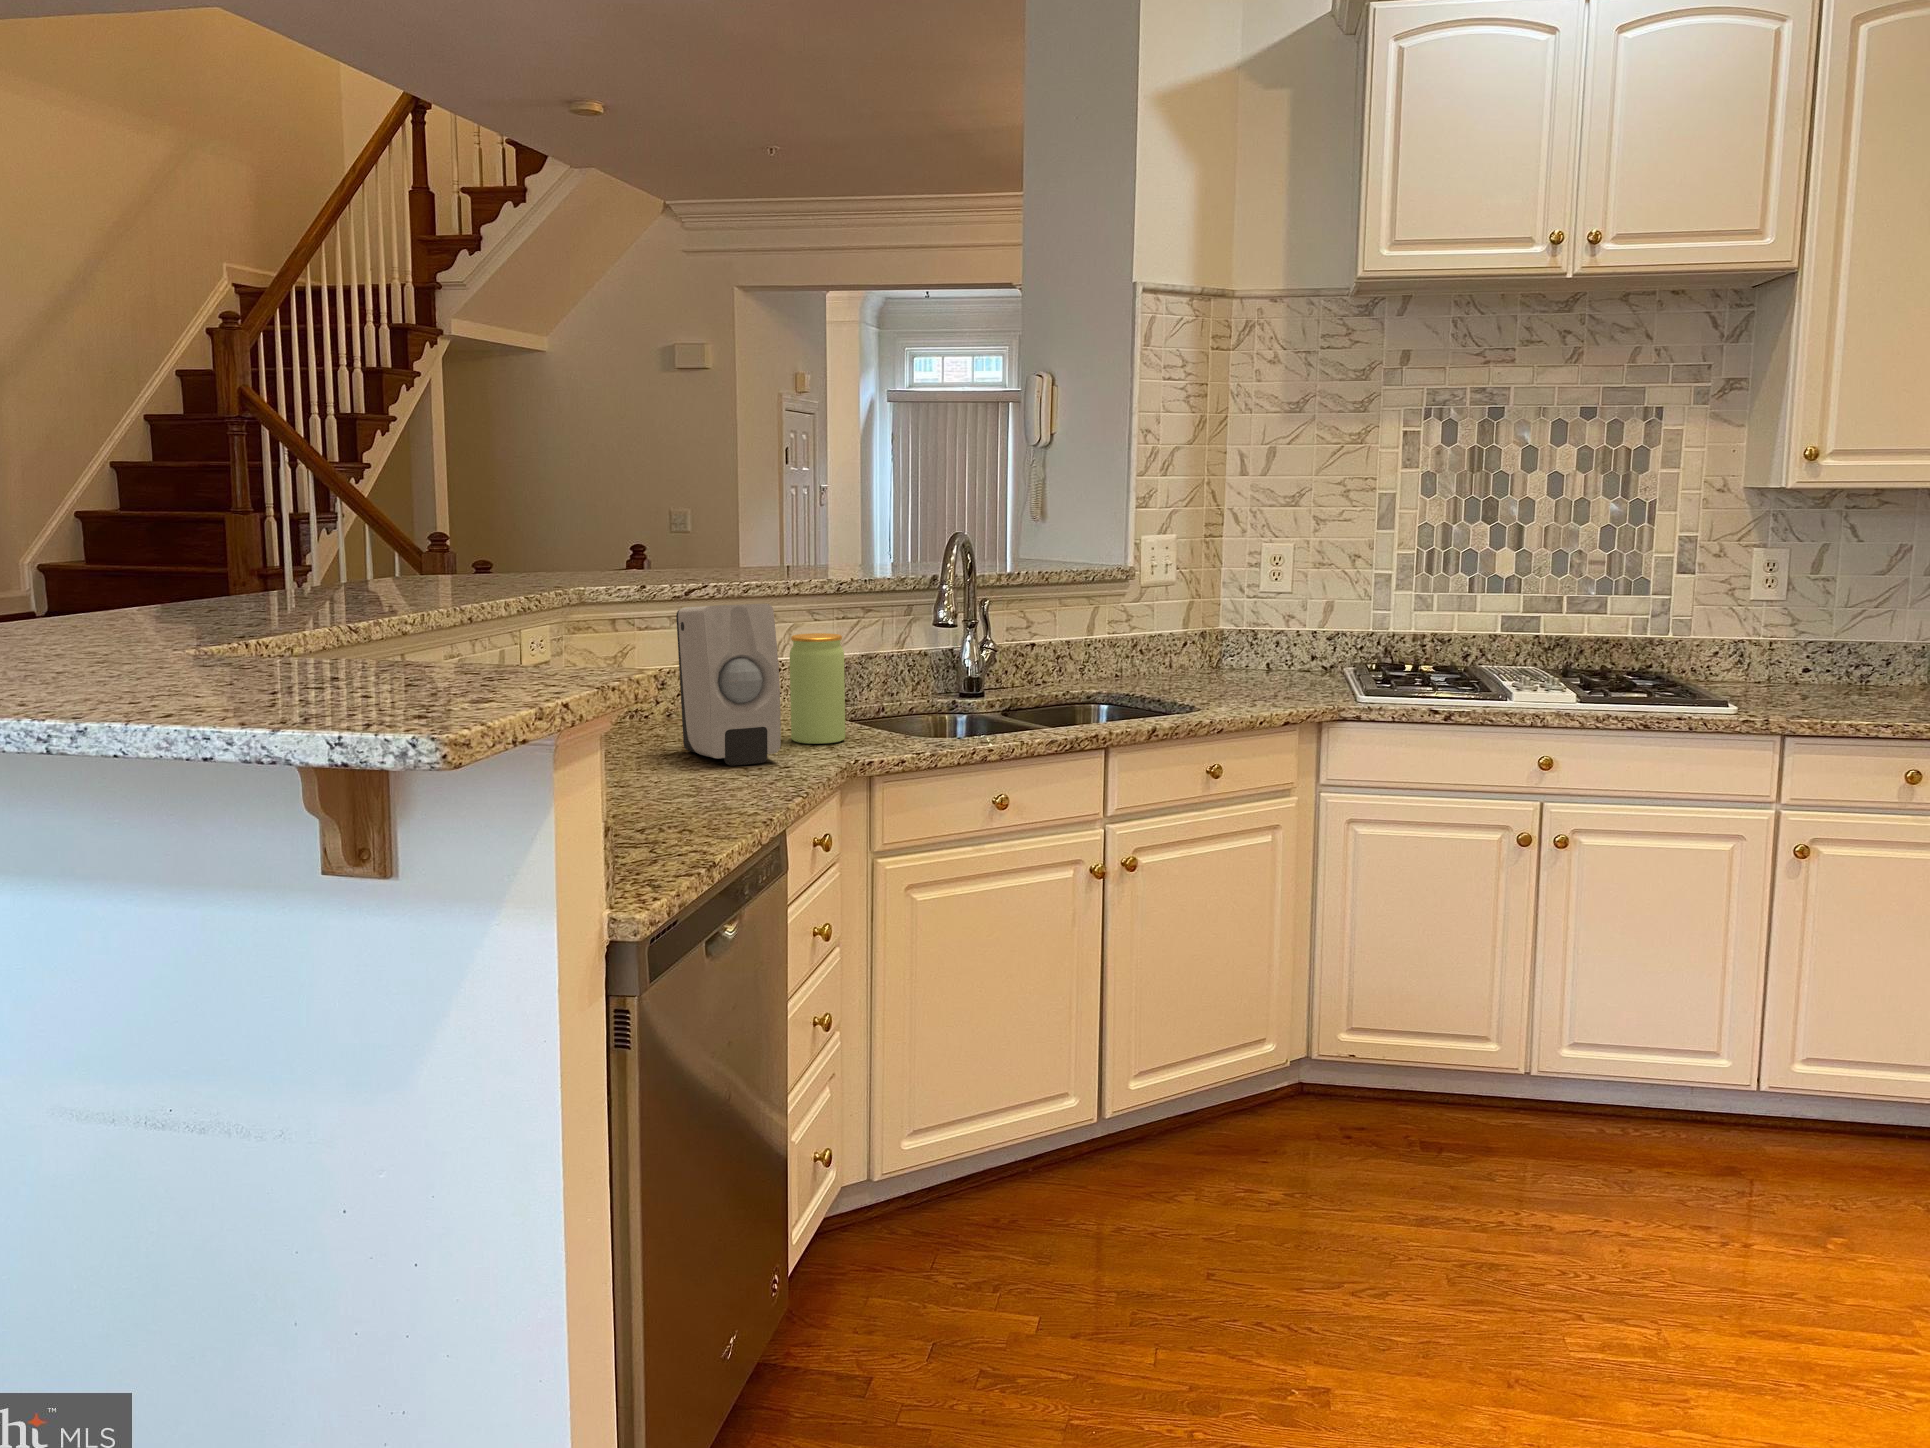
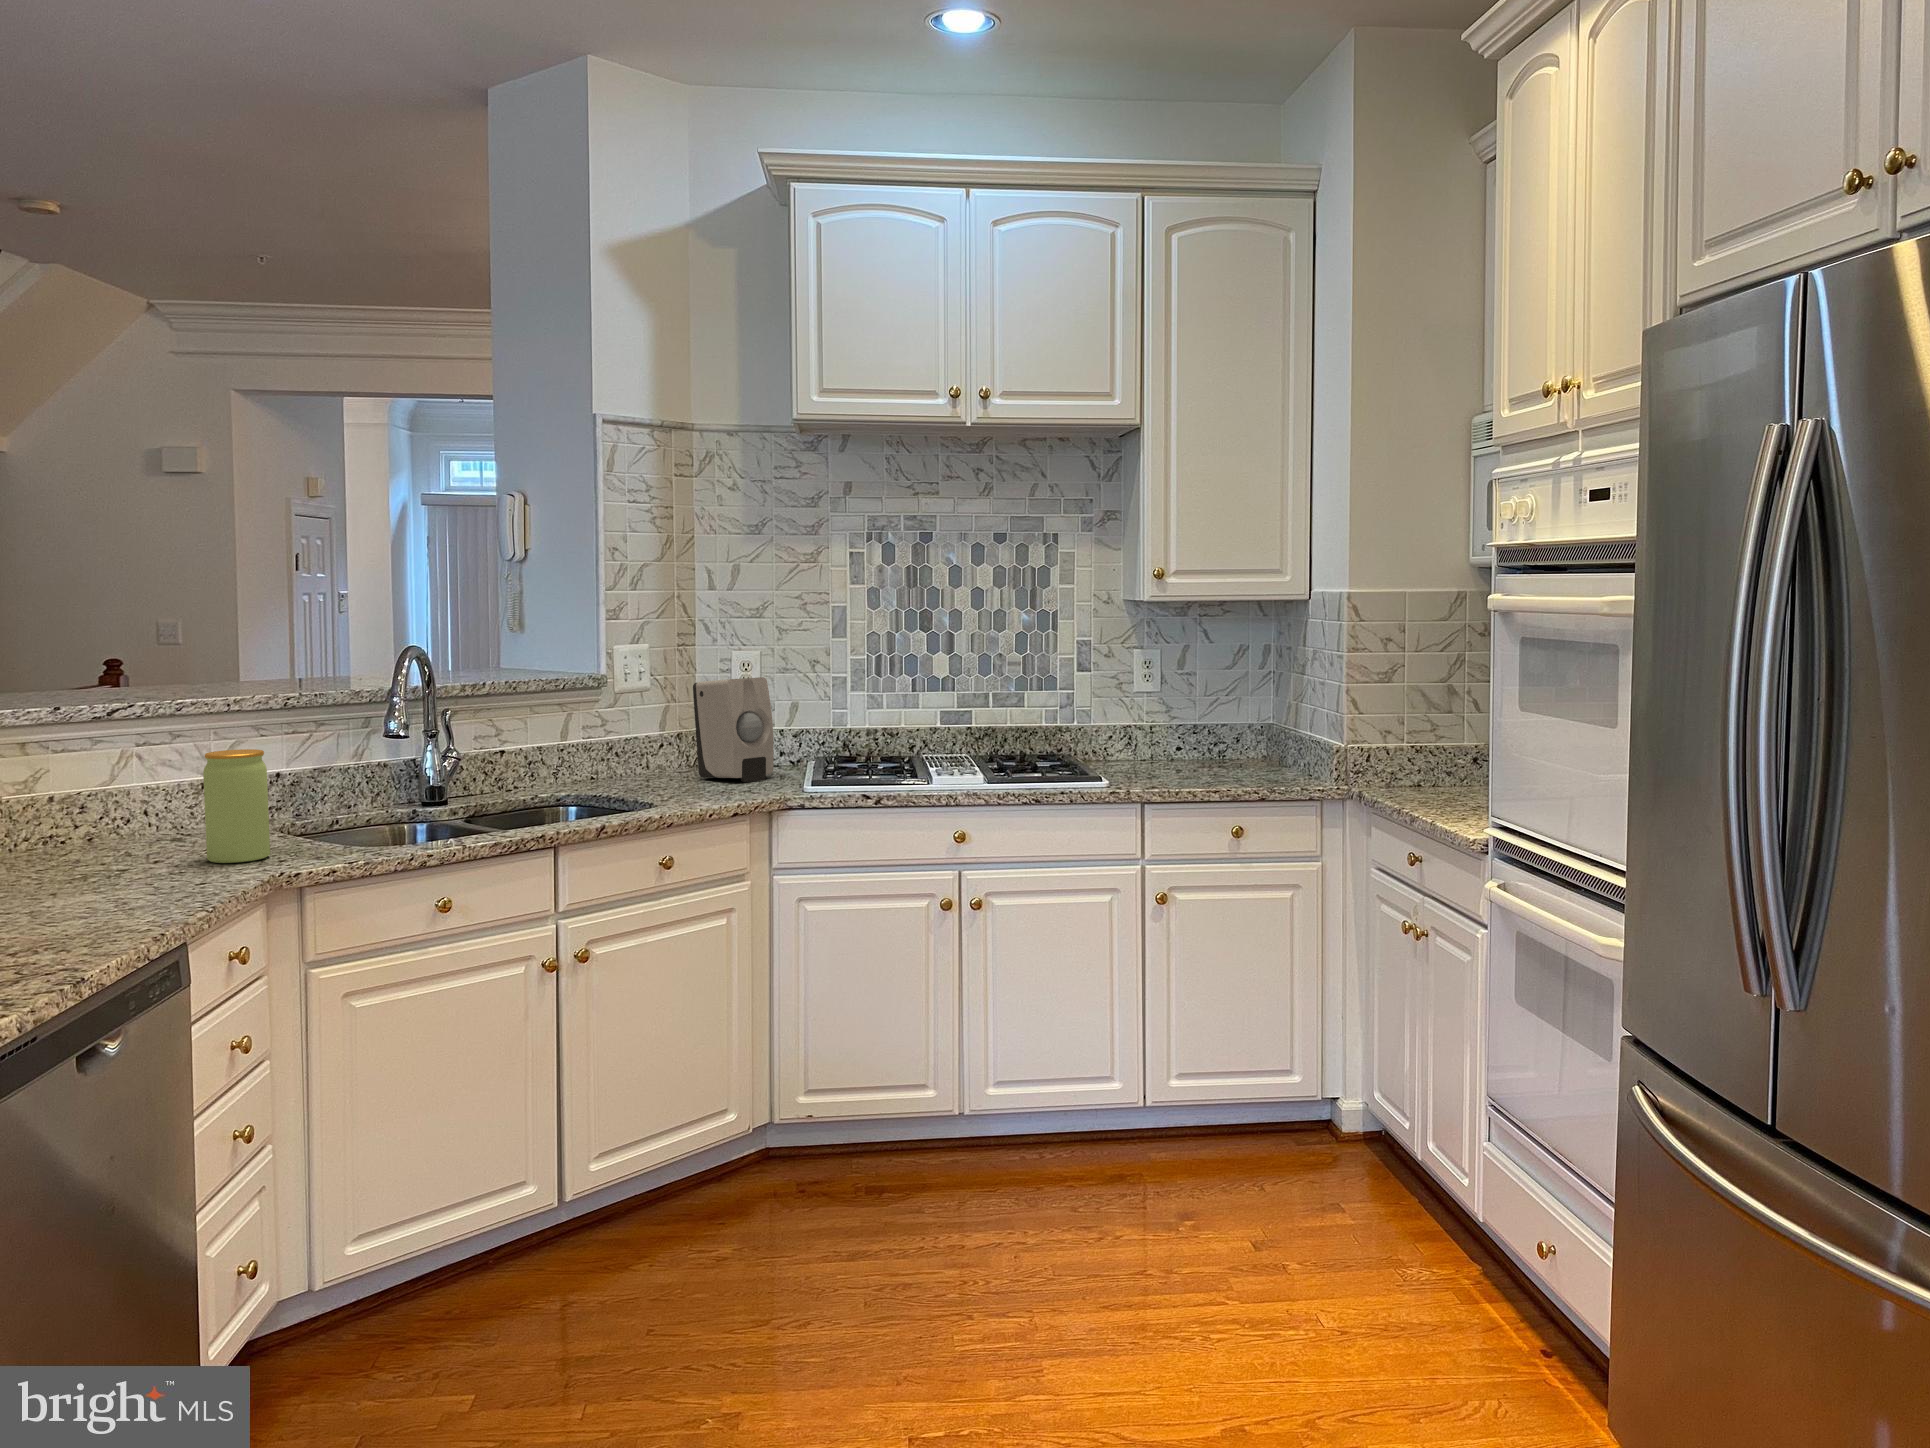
soap dispenser: present [676,604,781,765] -> present [693,677,774,782]

